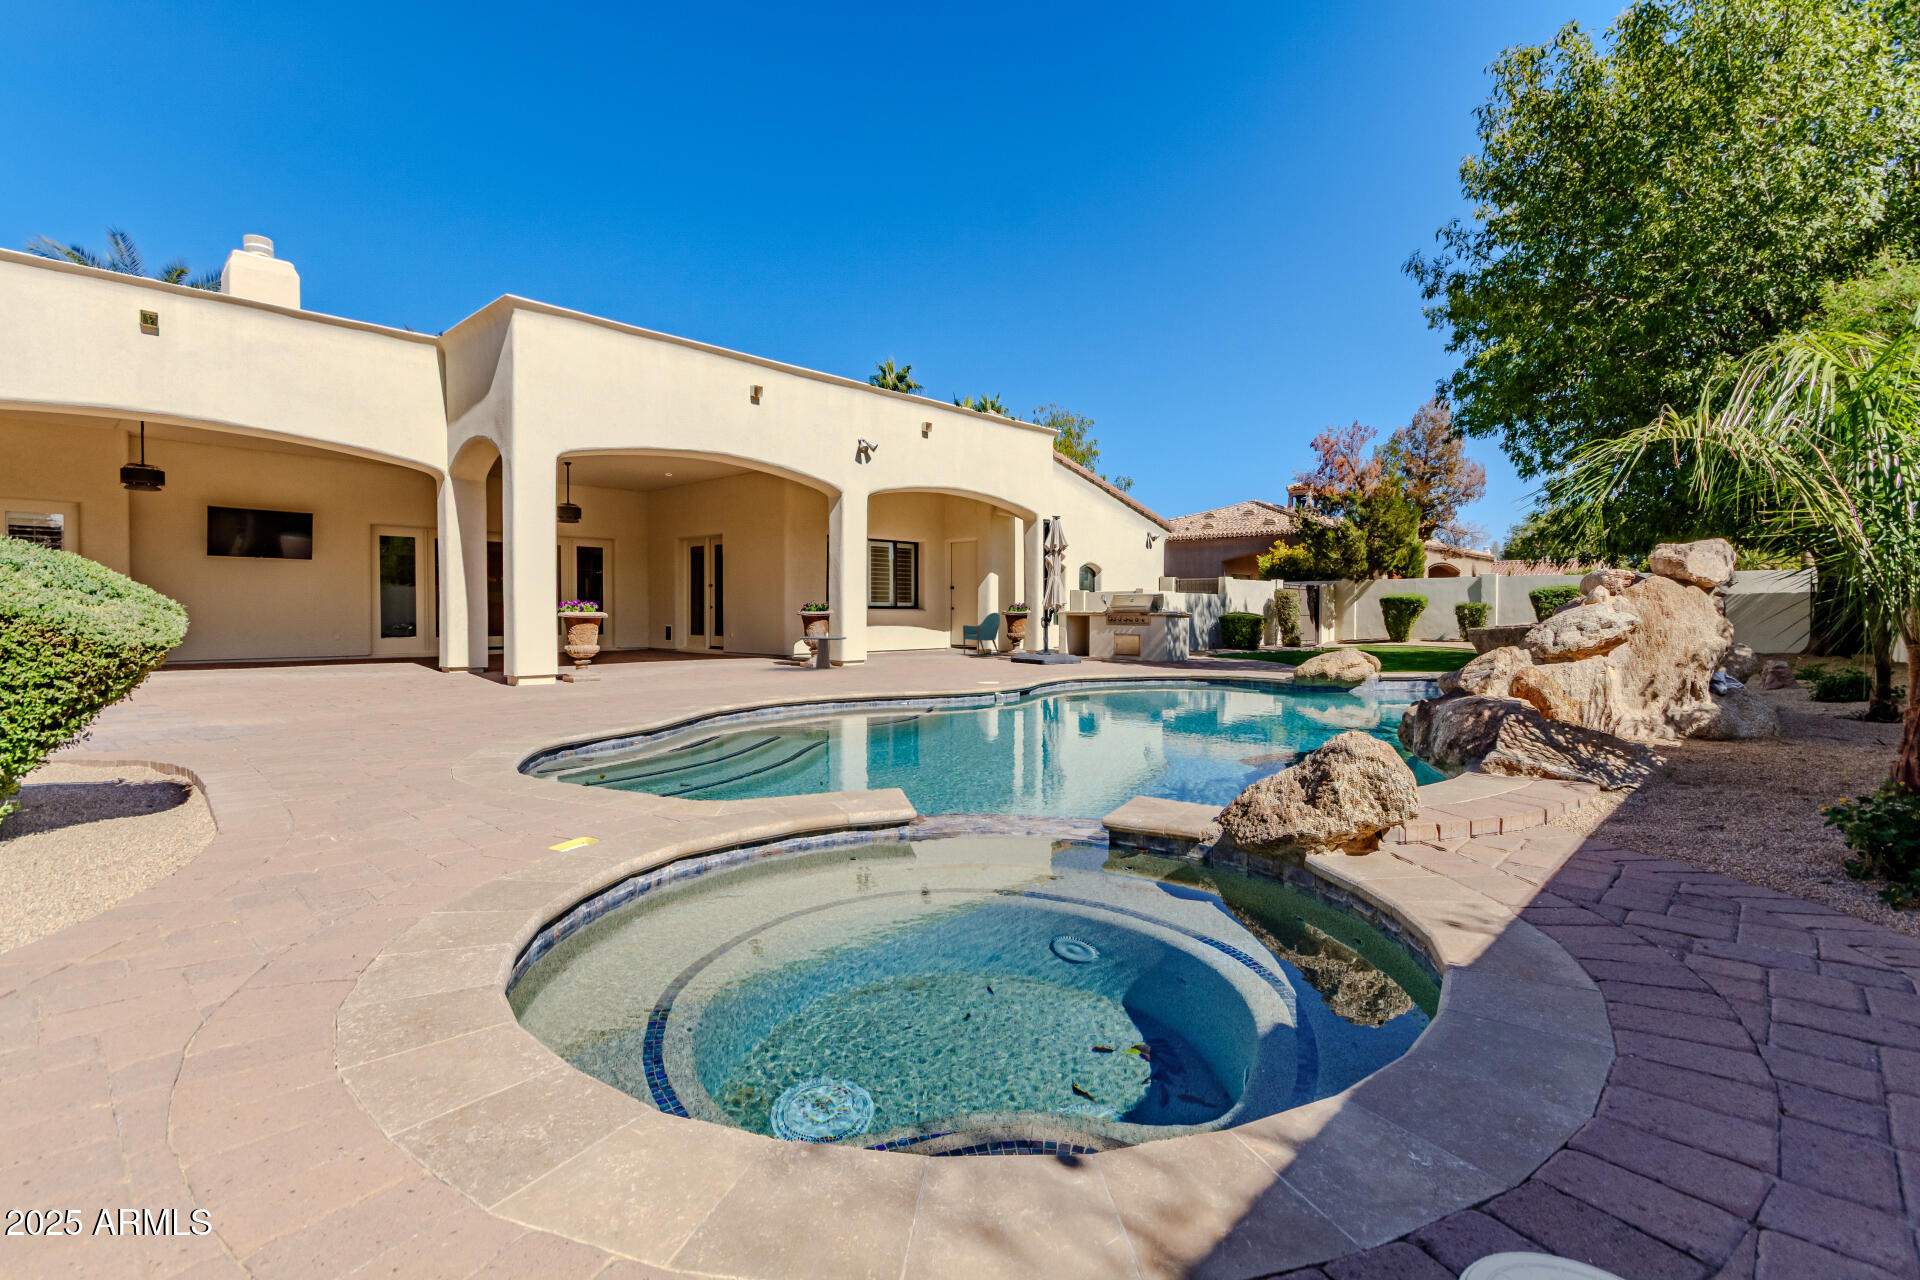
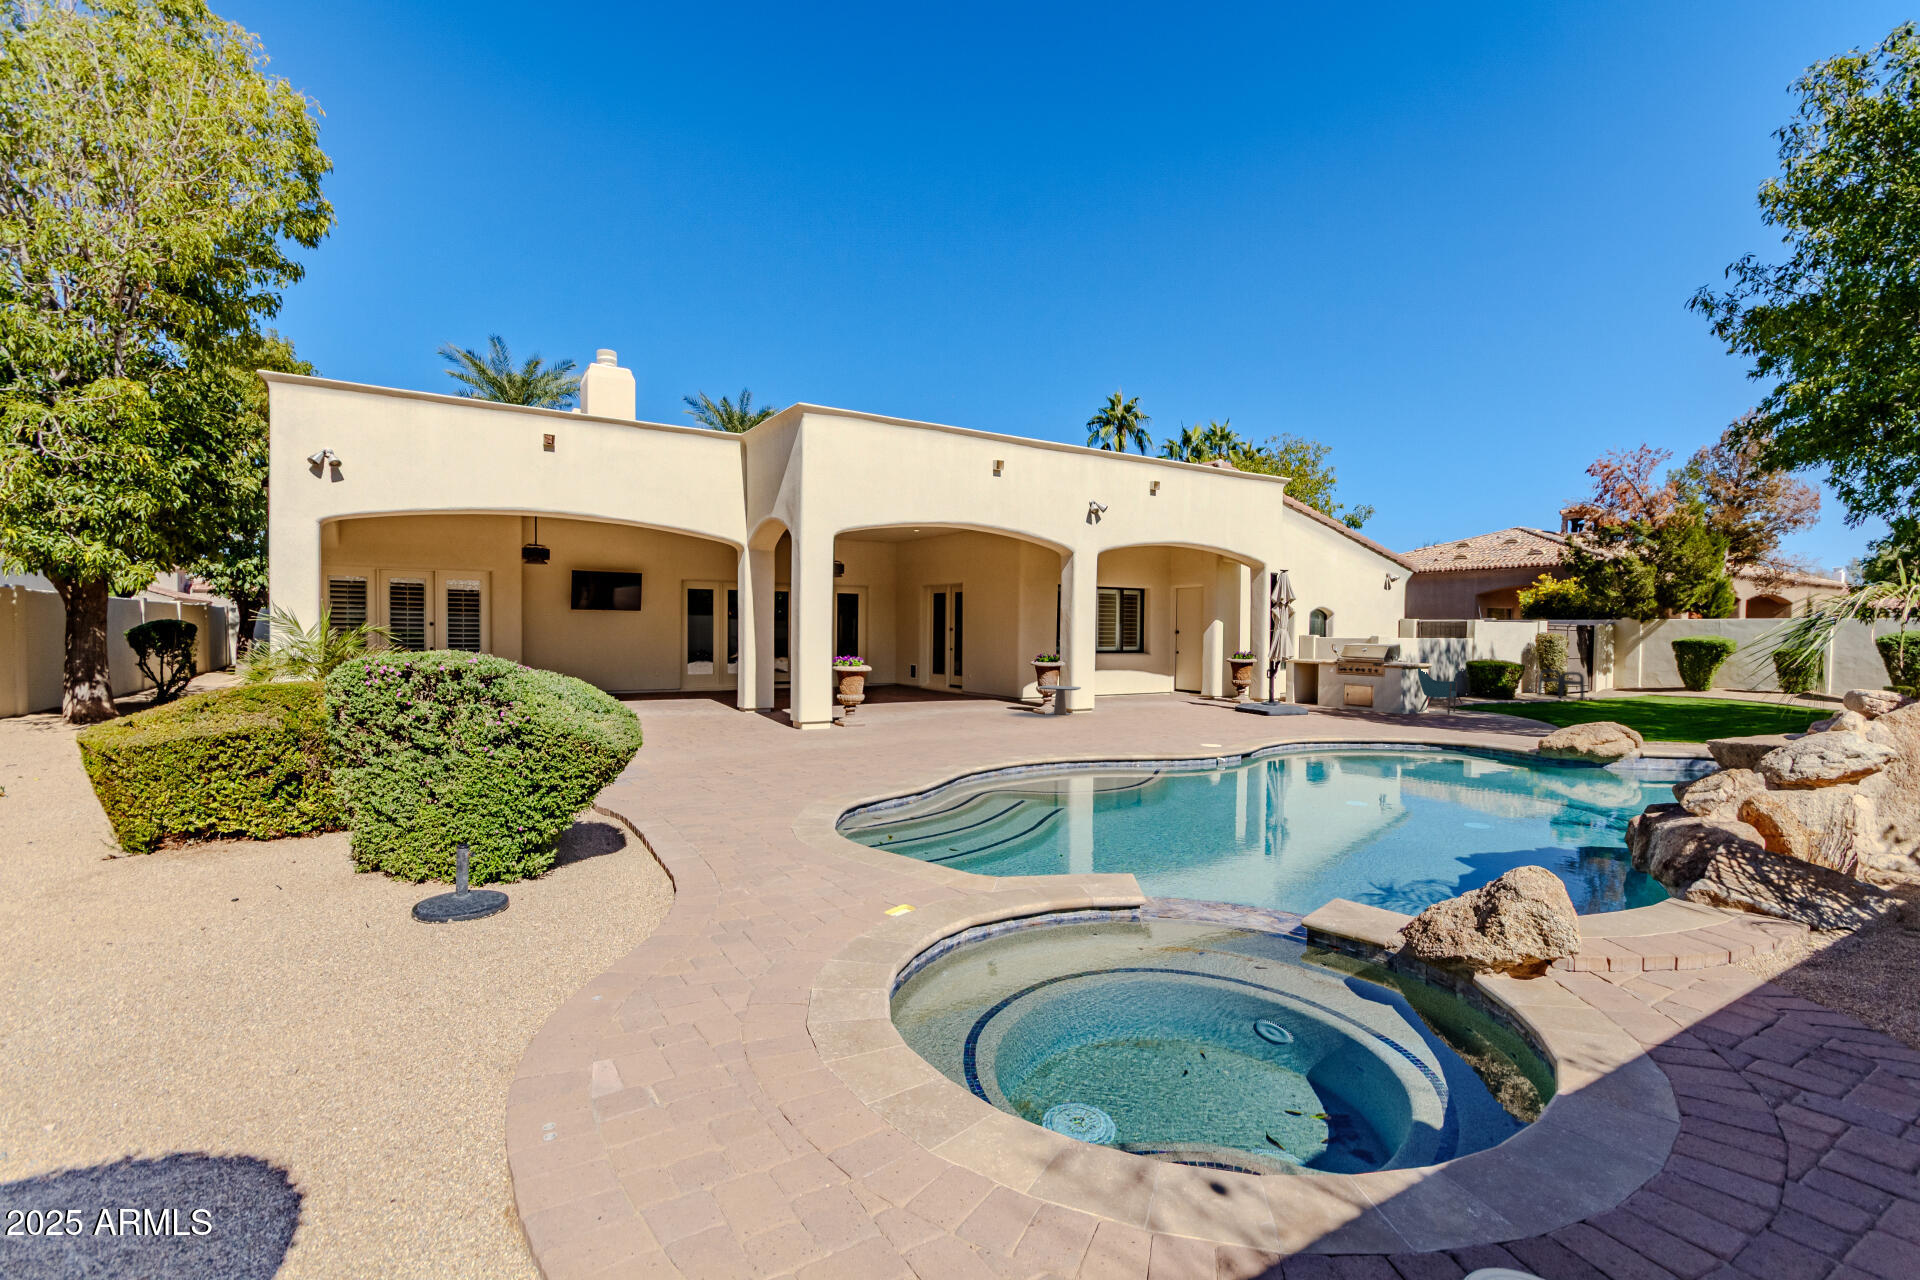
chair: present [963,613,1000,657] -> present [1418,668,1457,715]
bench: none [1279,623,1317,649] -> present [1537,669,1584,699]

